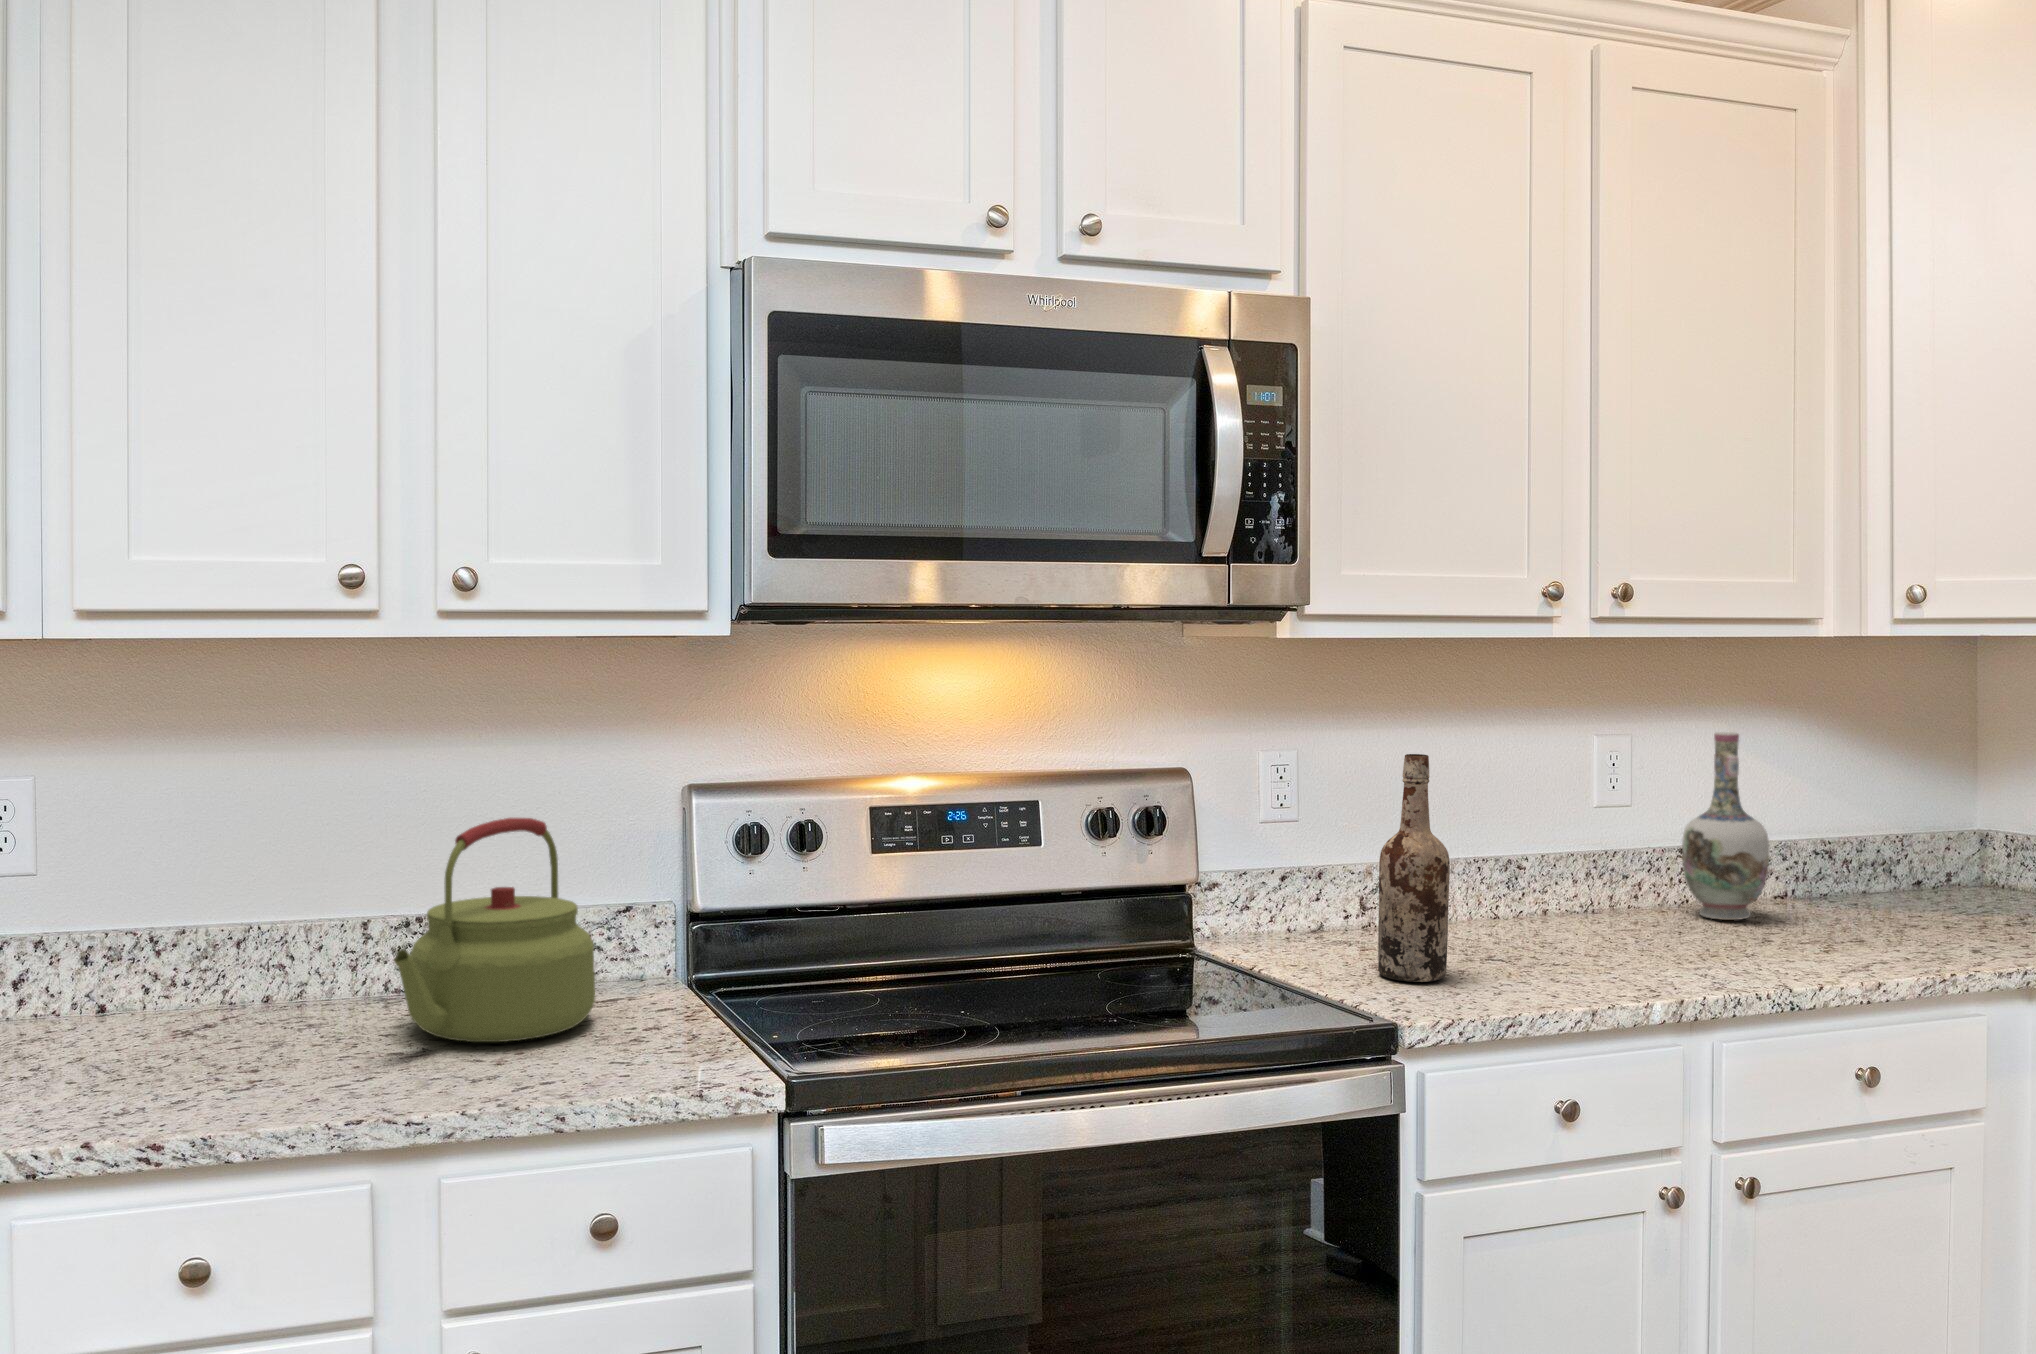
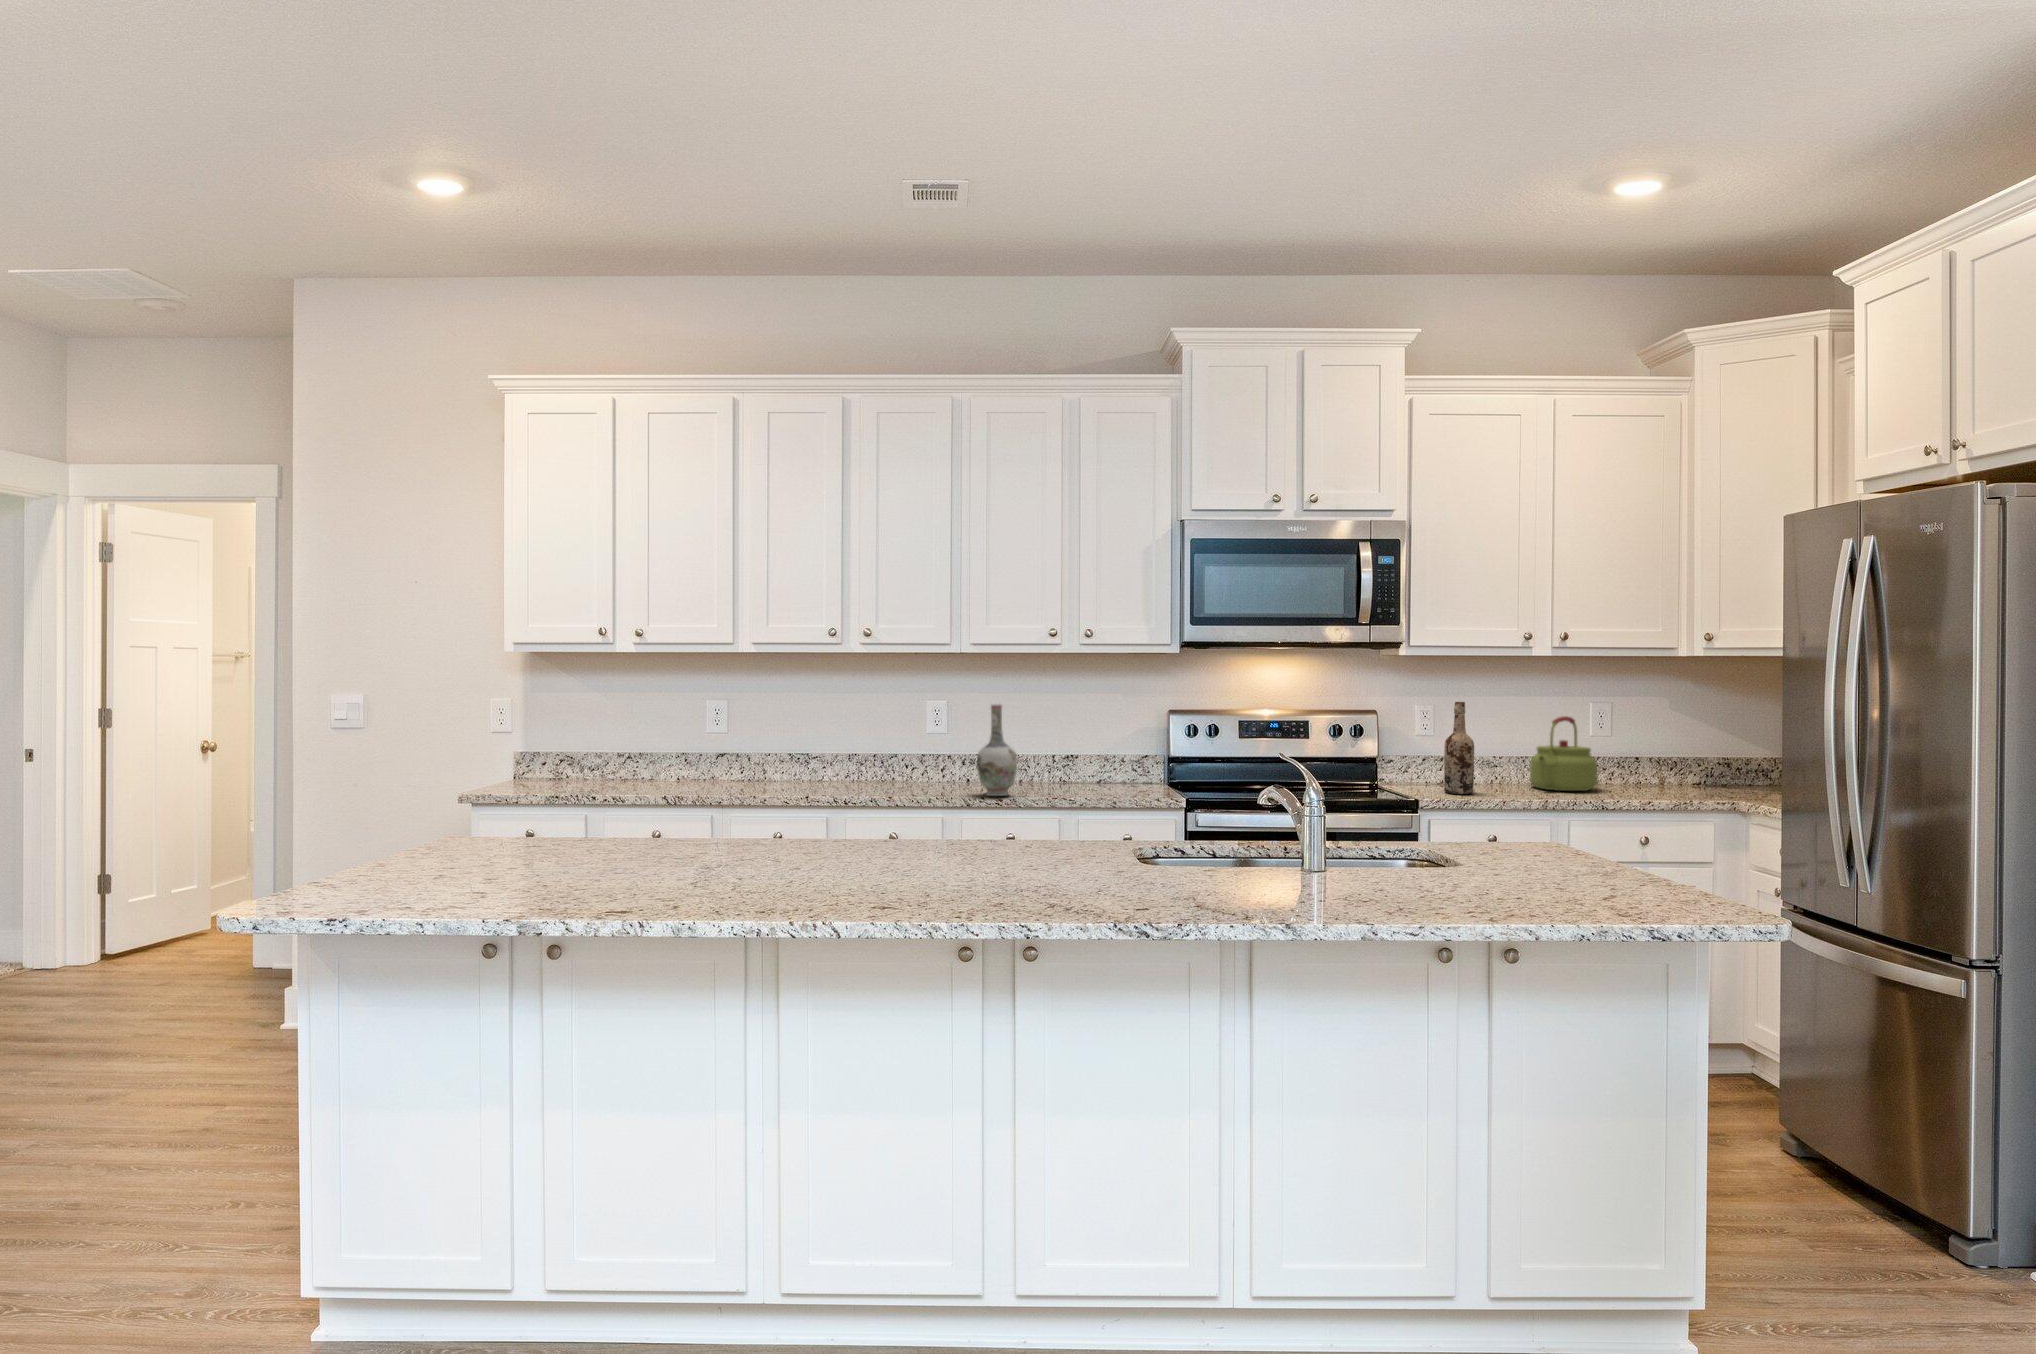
vase: present [1682,732,1769,920] -> present [977,704,1017,796]
kettle: present [394,818,595,1042] -> present [1530,716,1597,791]

